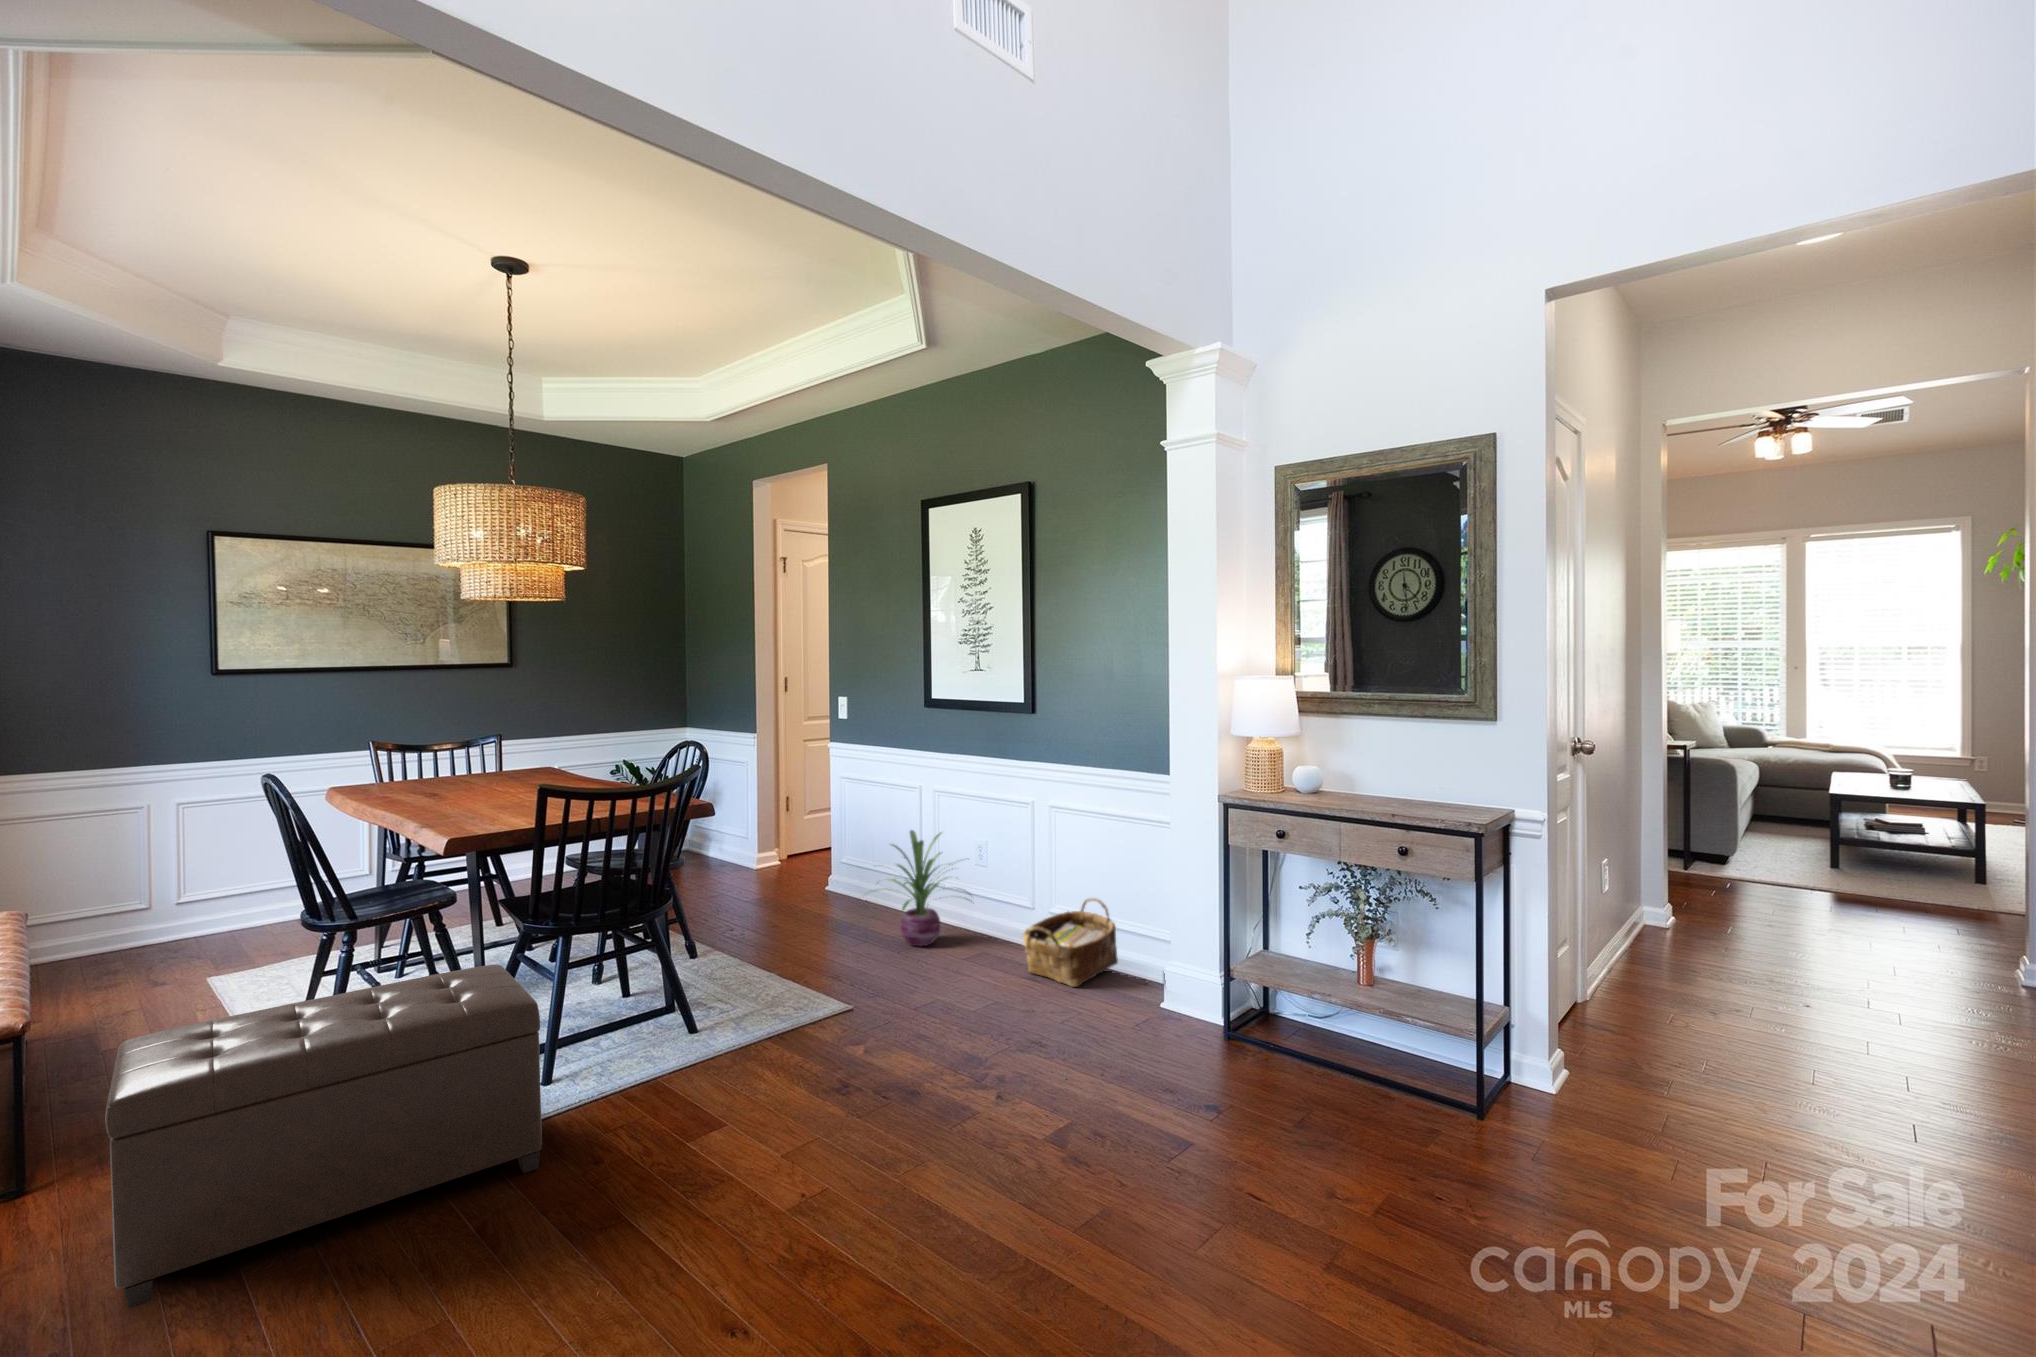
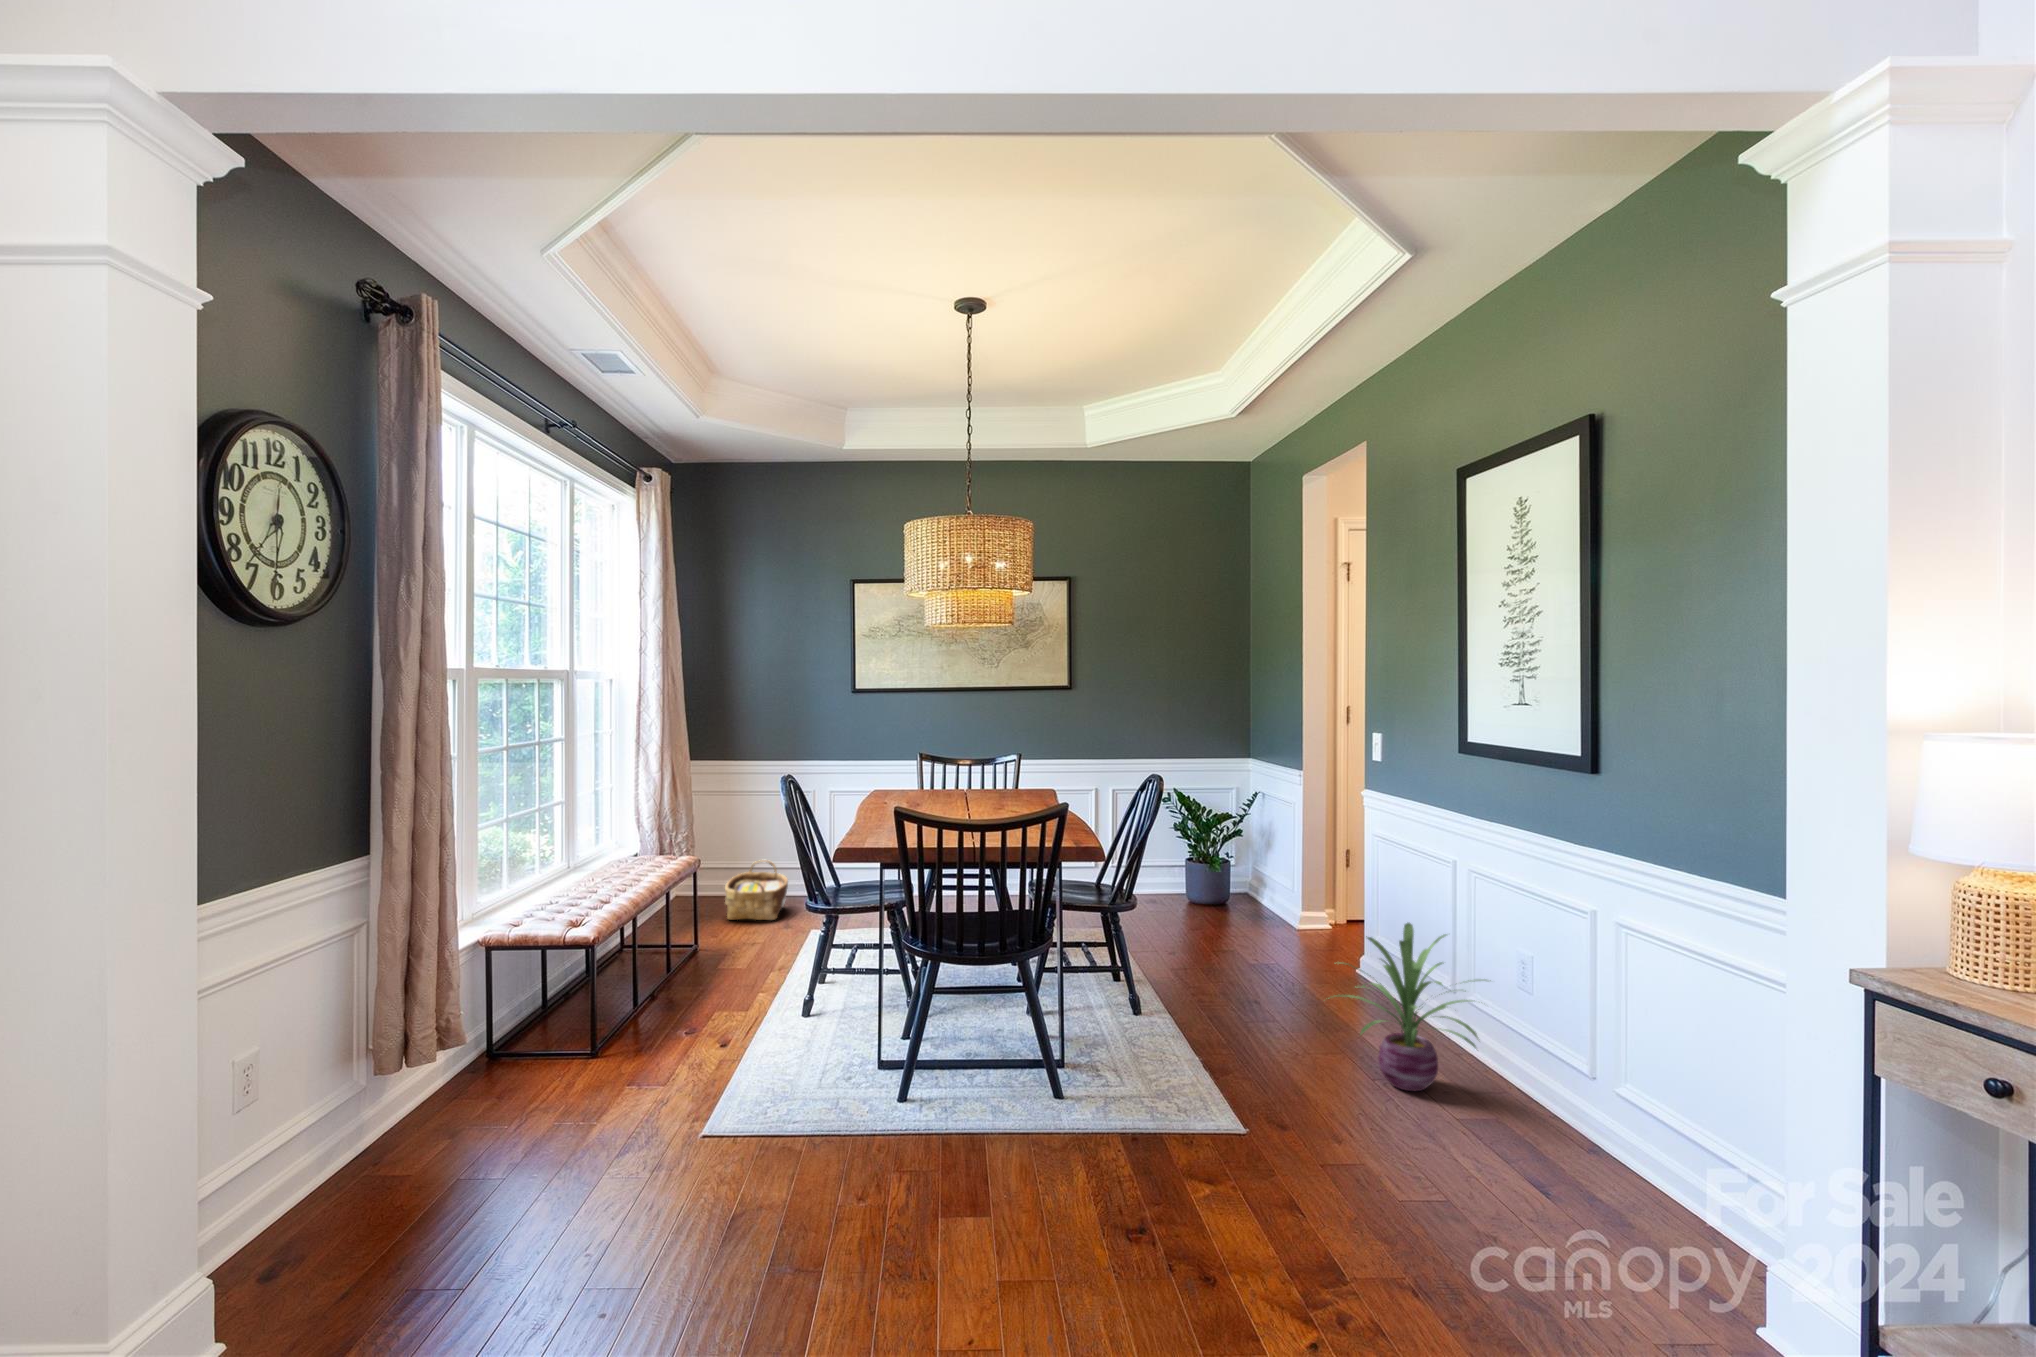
woven basket: present [1023,898,1118,987] -> present [725,860,788,920]
ottoman: present [105,964,542,1308] -> none [463,984,826,1219]

